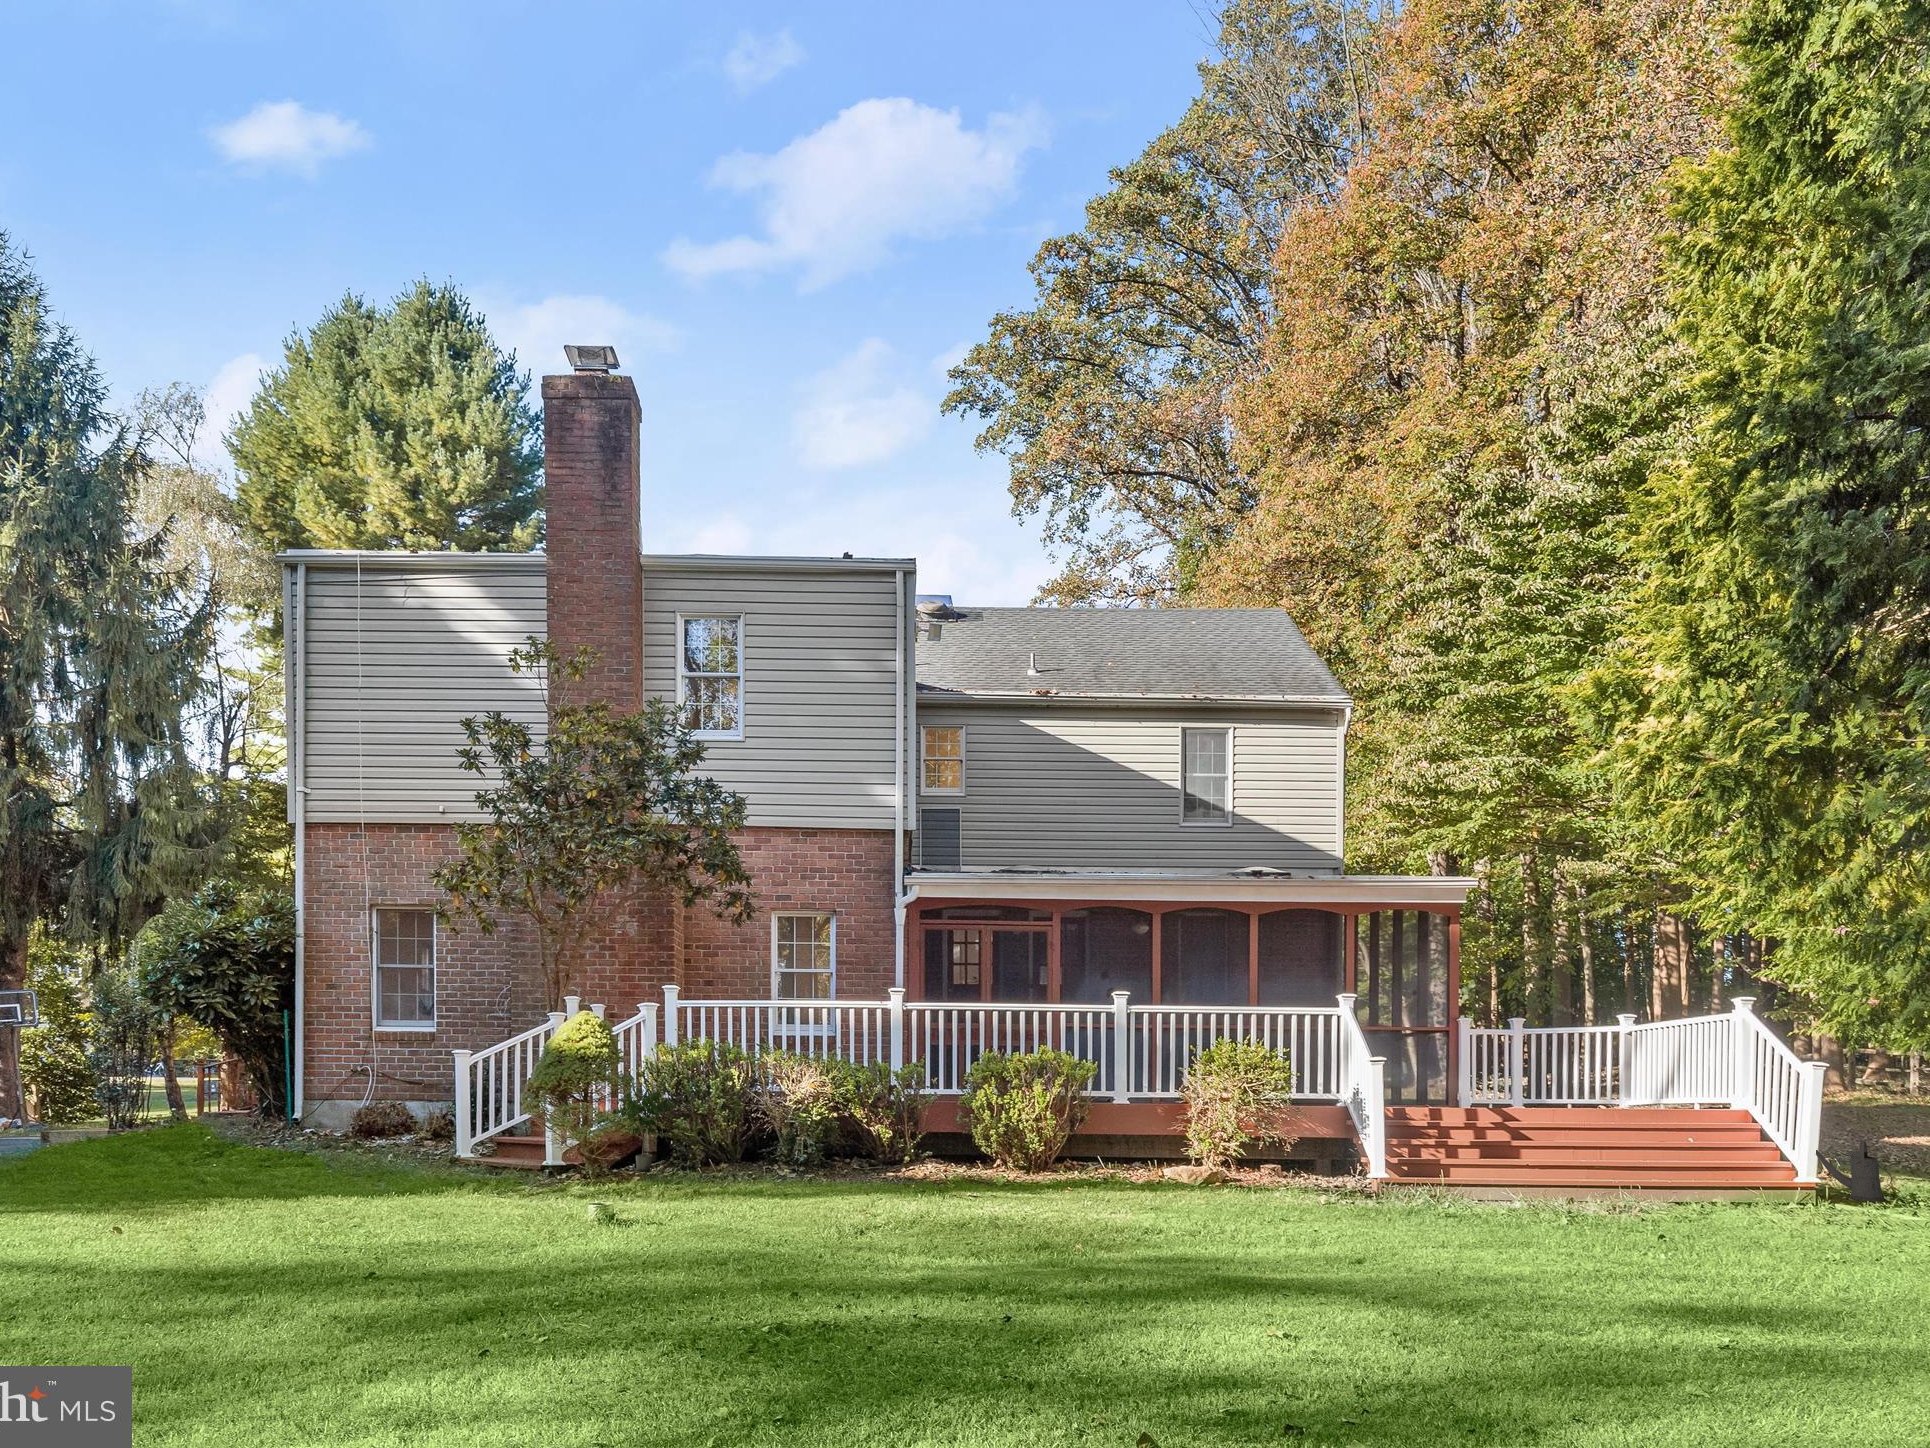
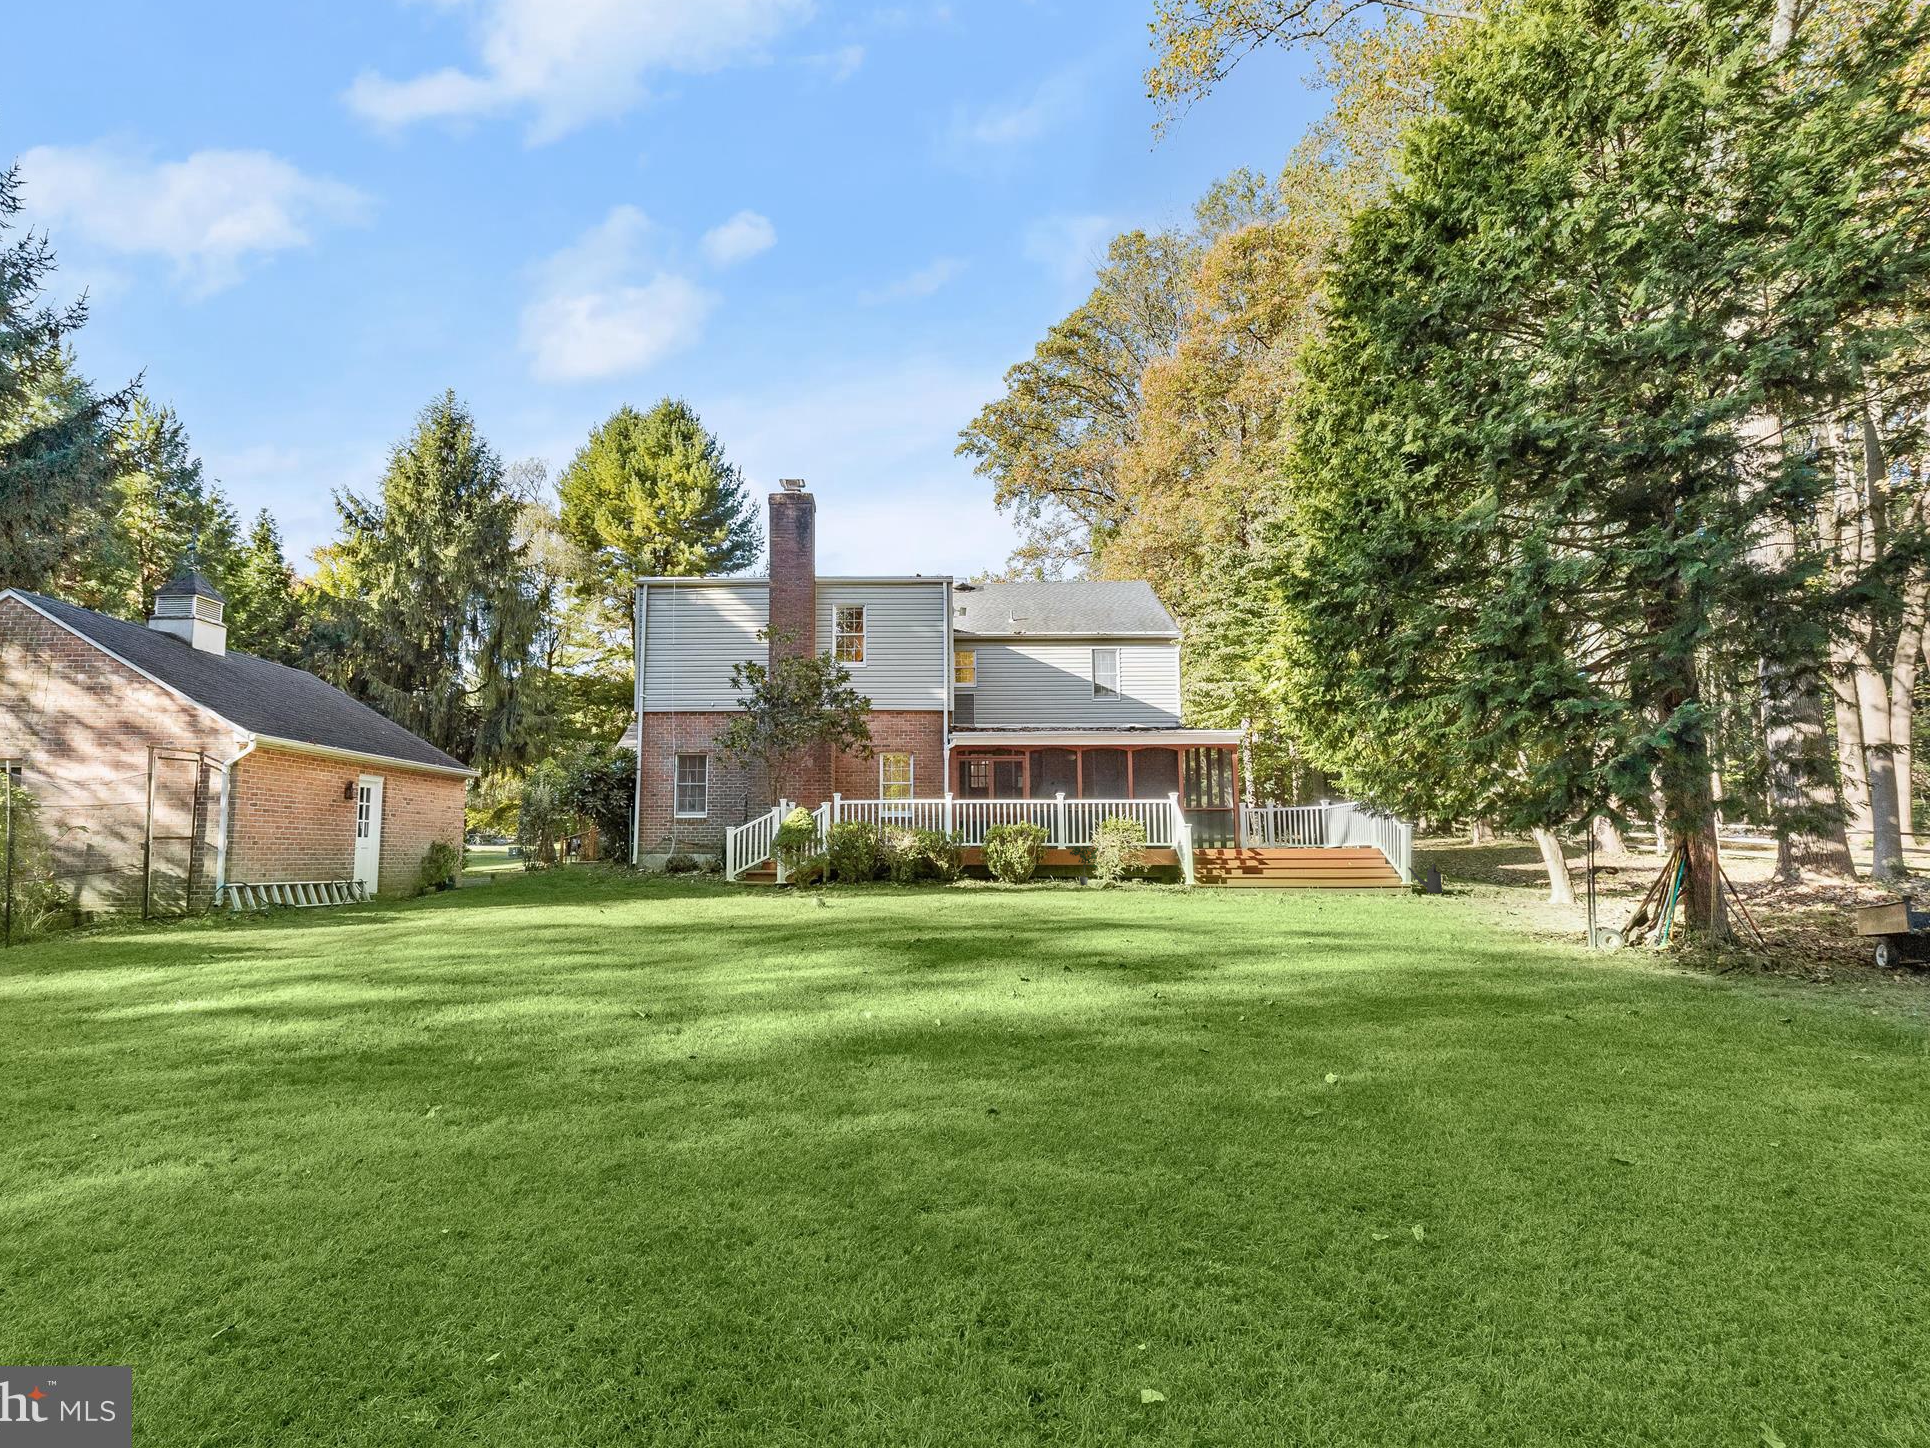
potted plant: present [613,1088,674,1172] -> present [1070,846,1099,885]

